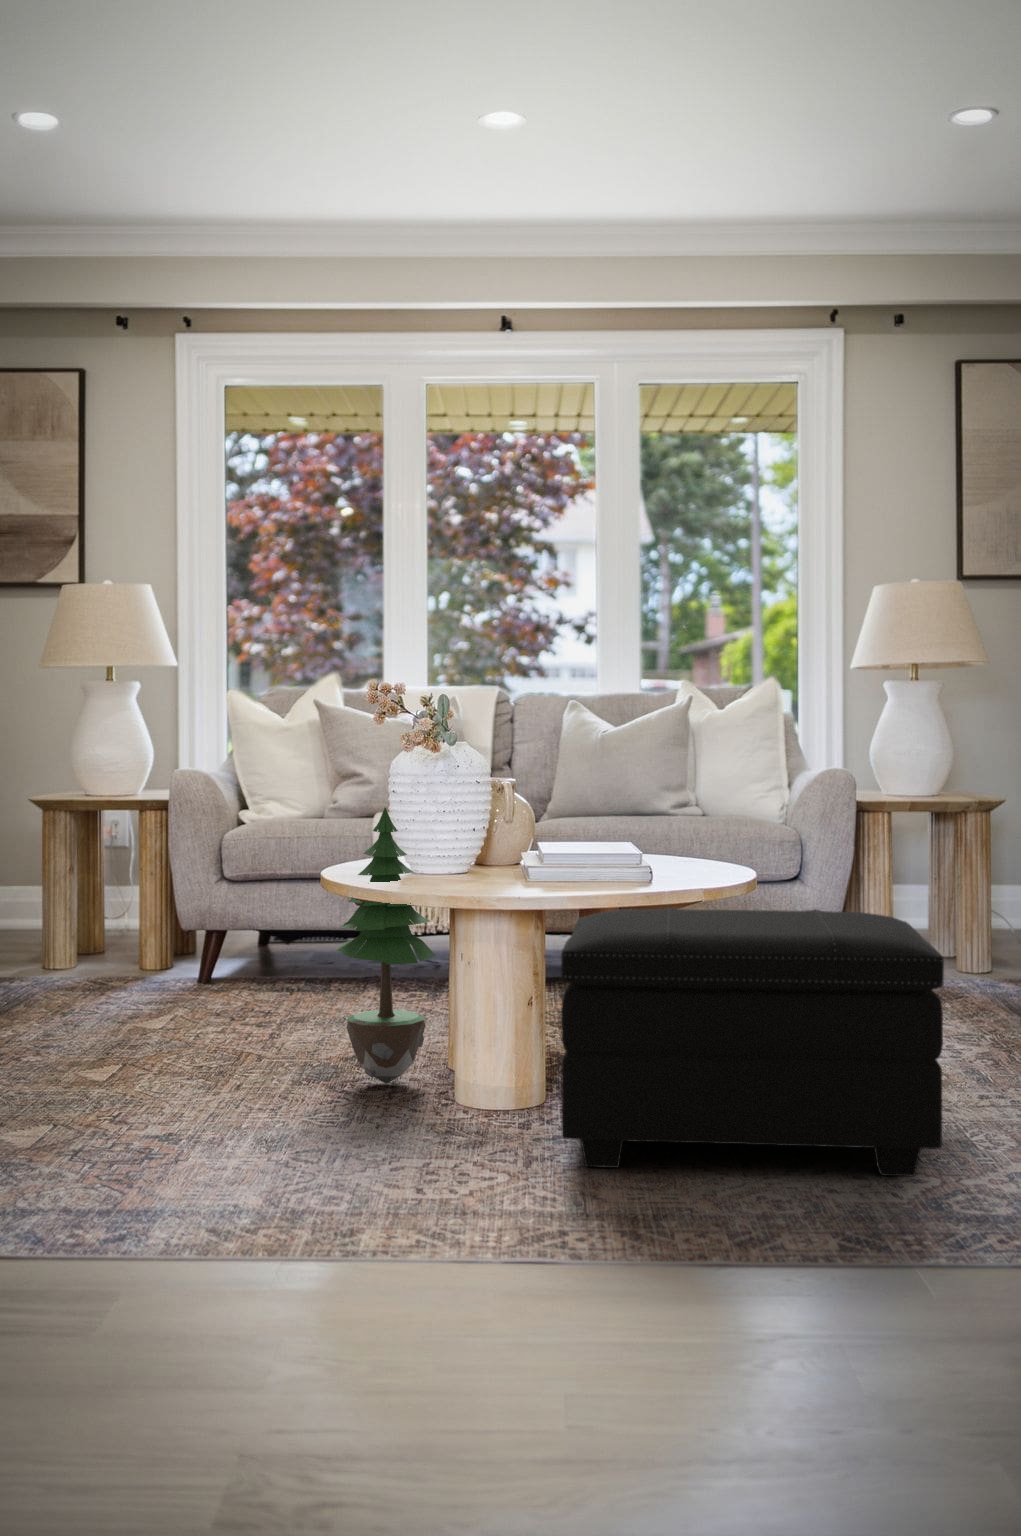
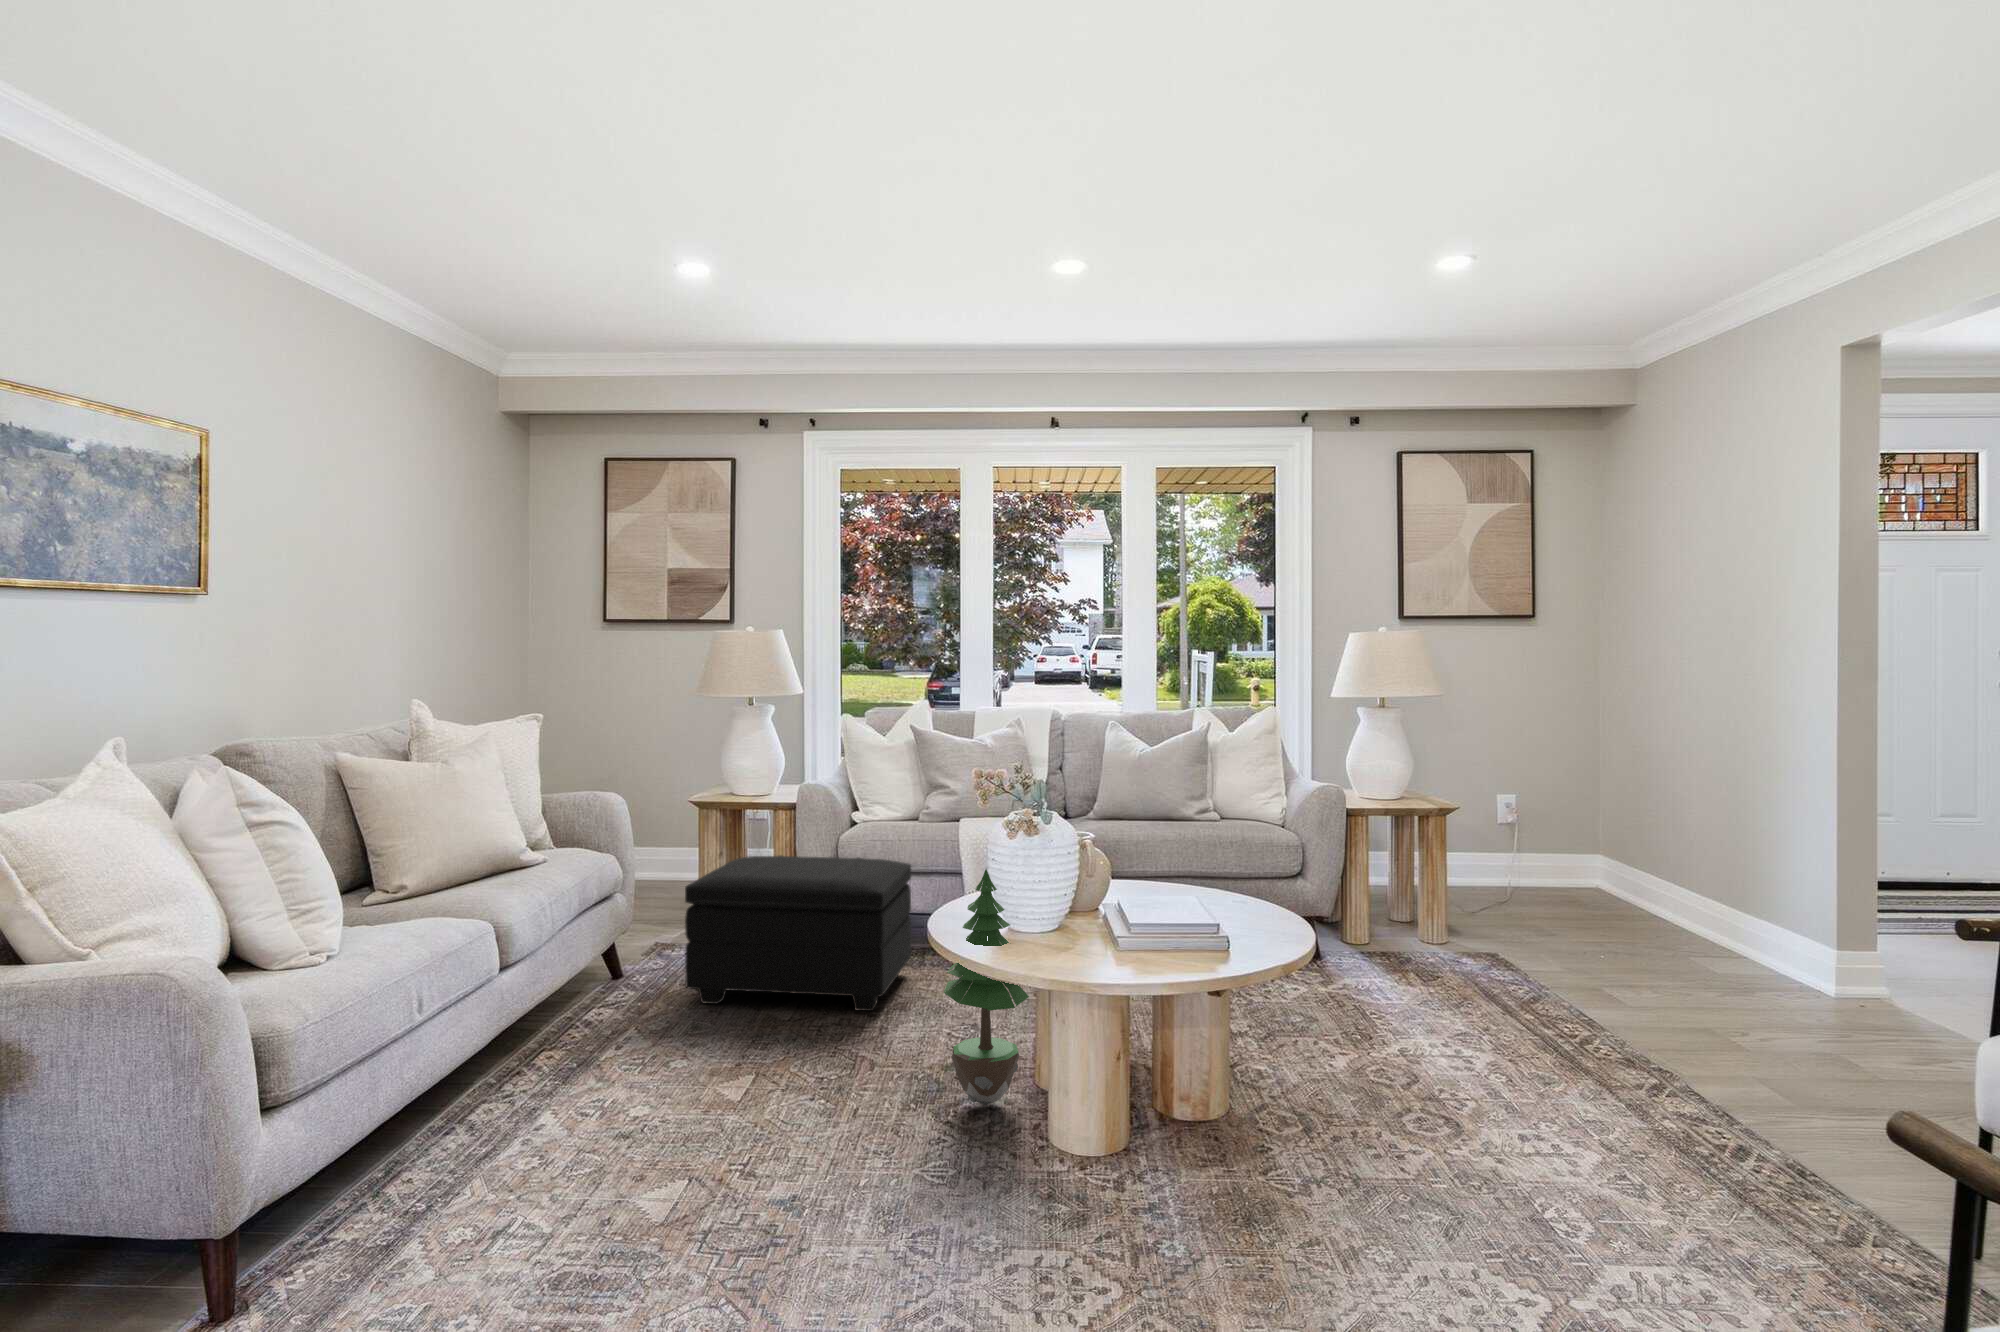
footstool: present [561,908,944,1177] -> present [685,855,911,1011]

